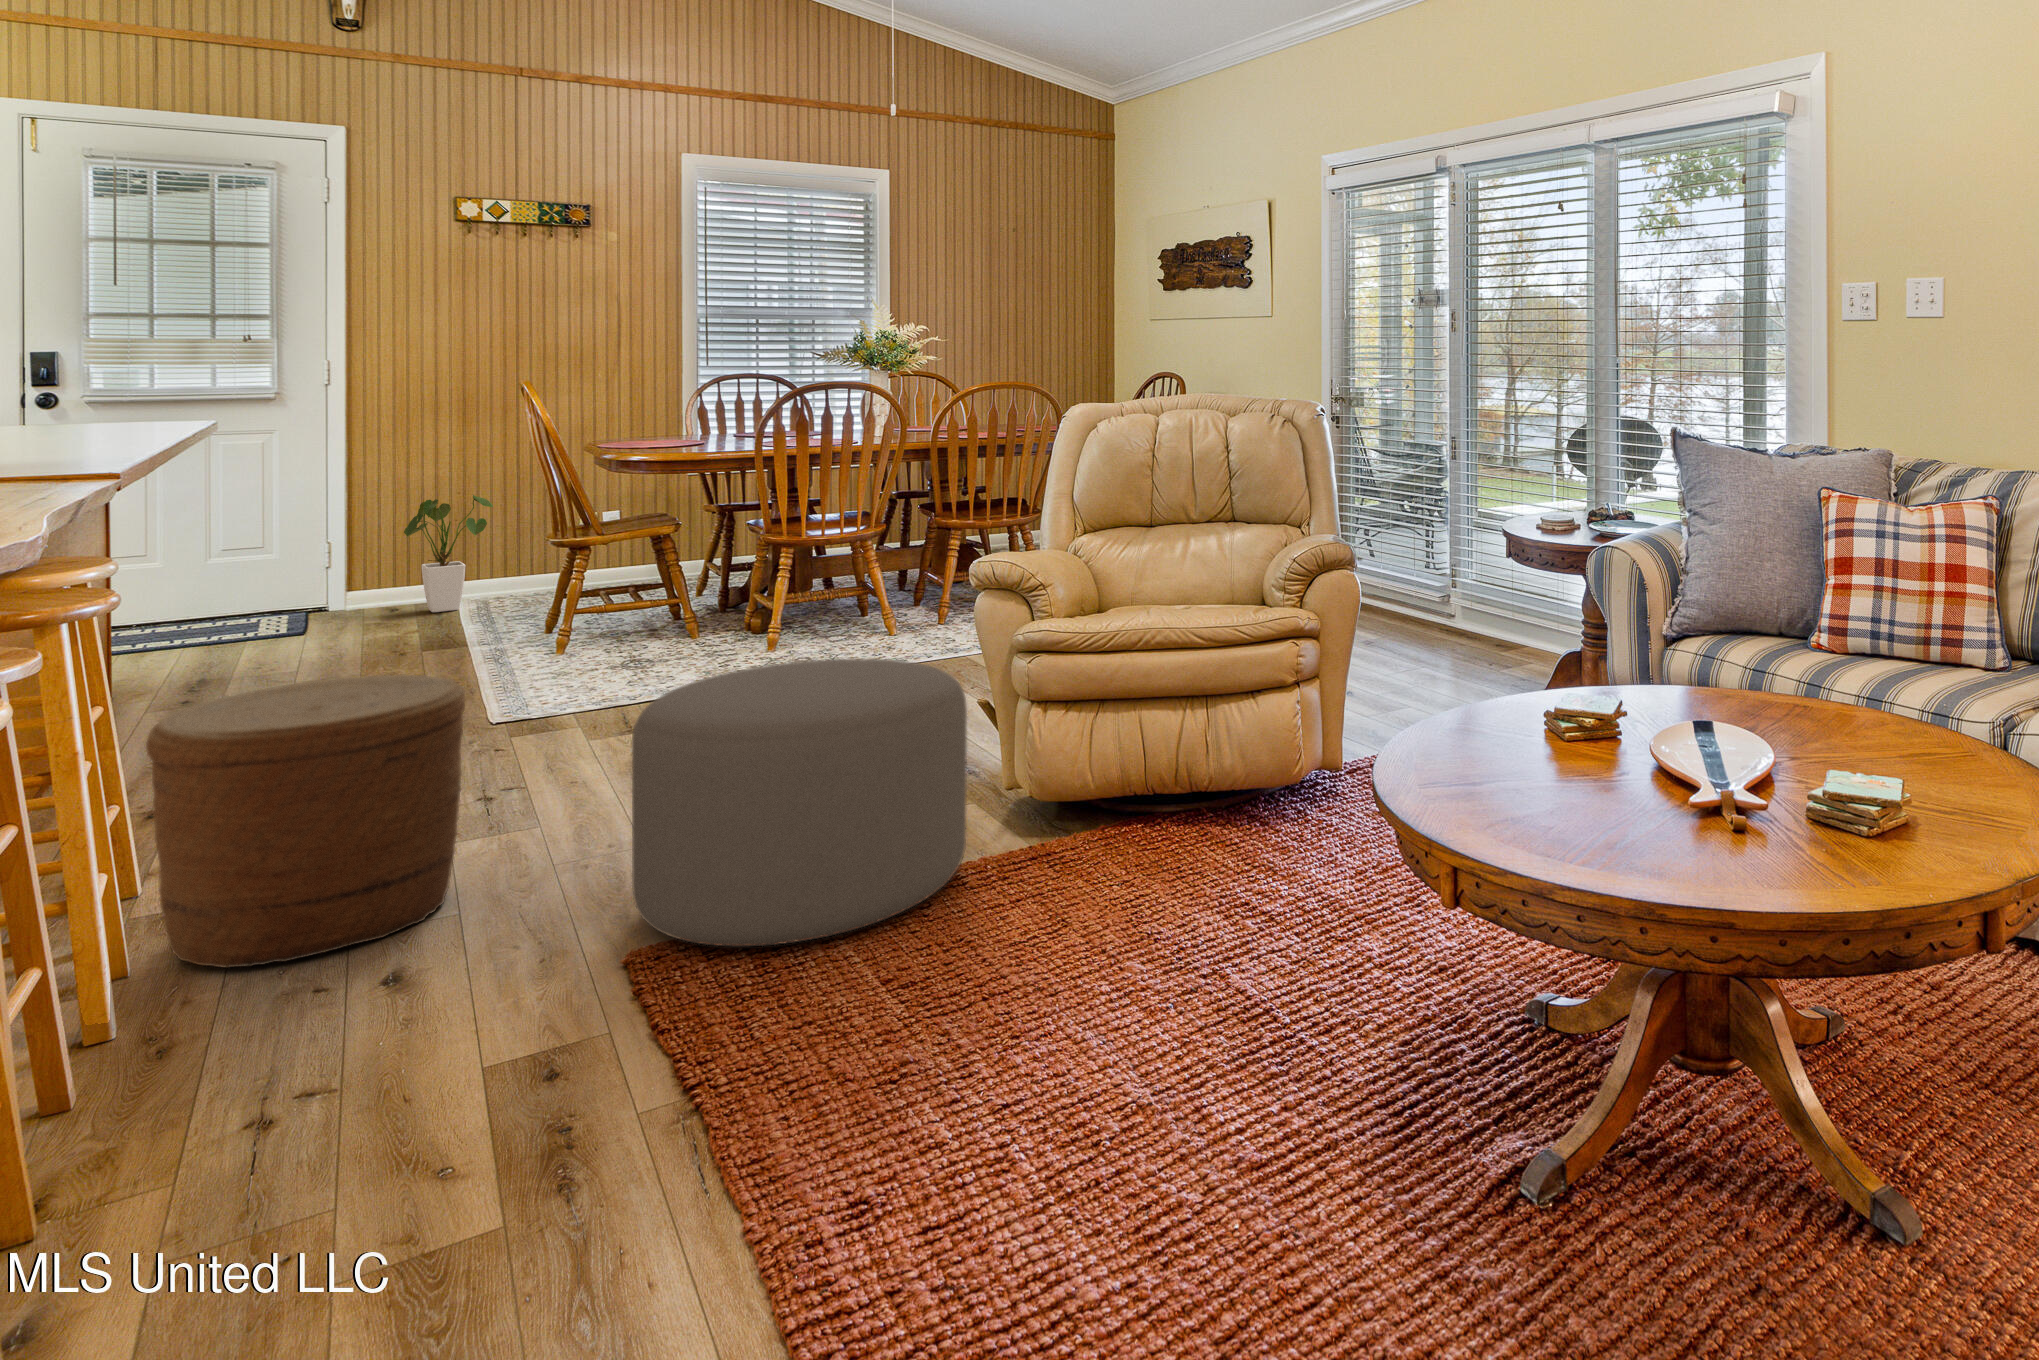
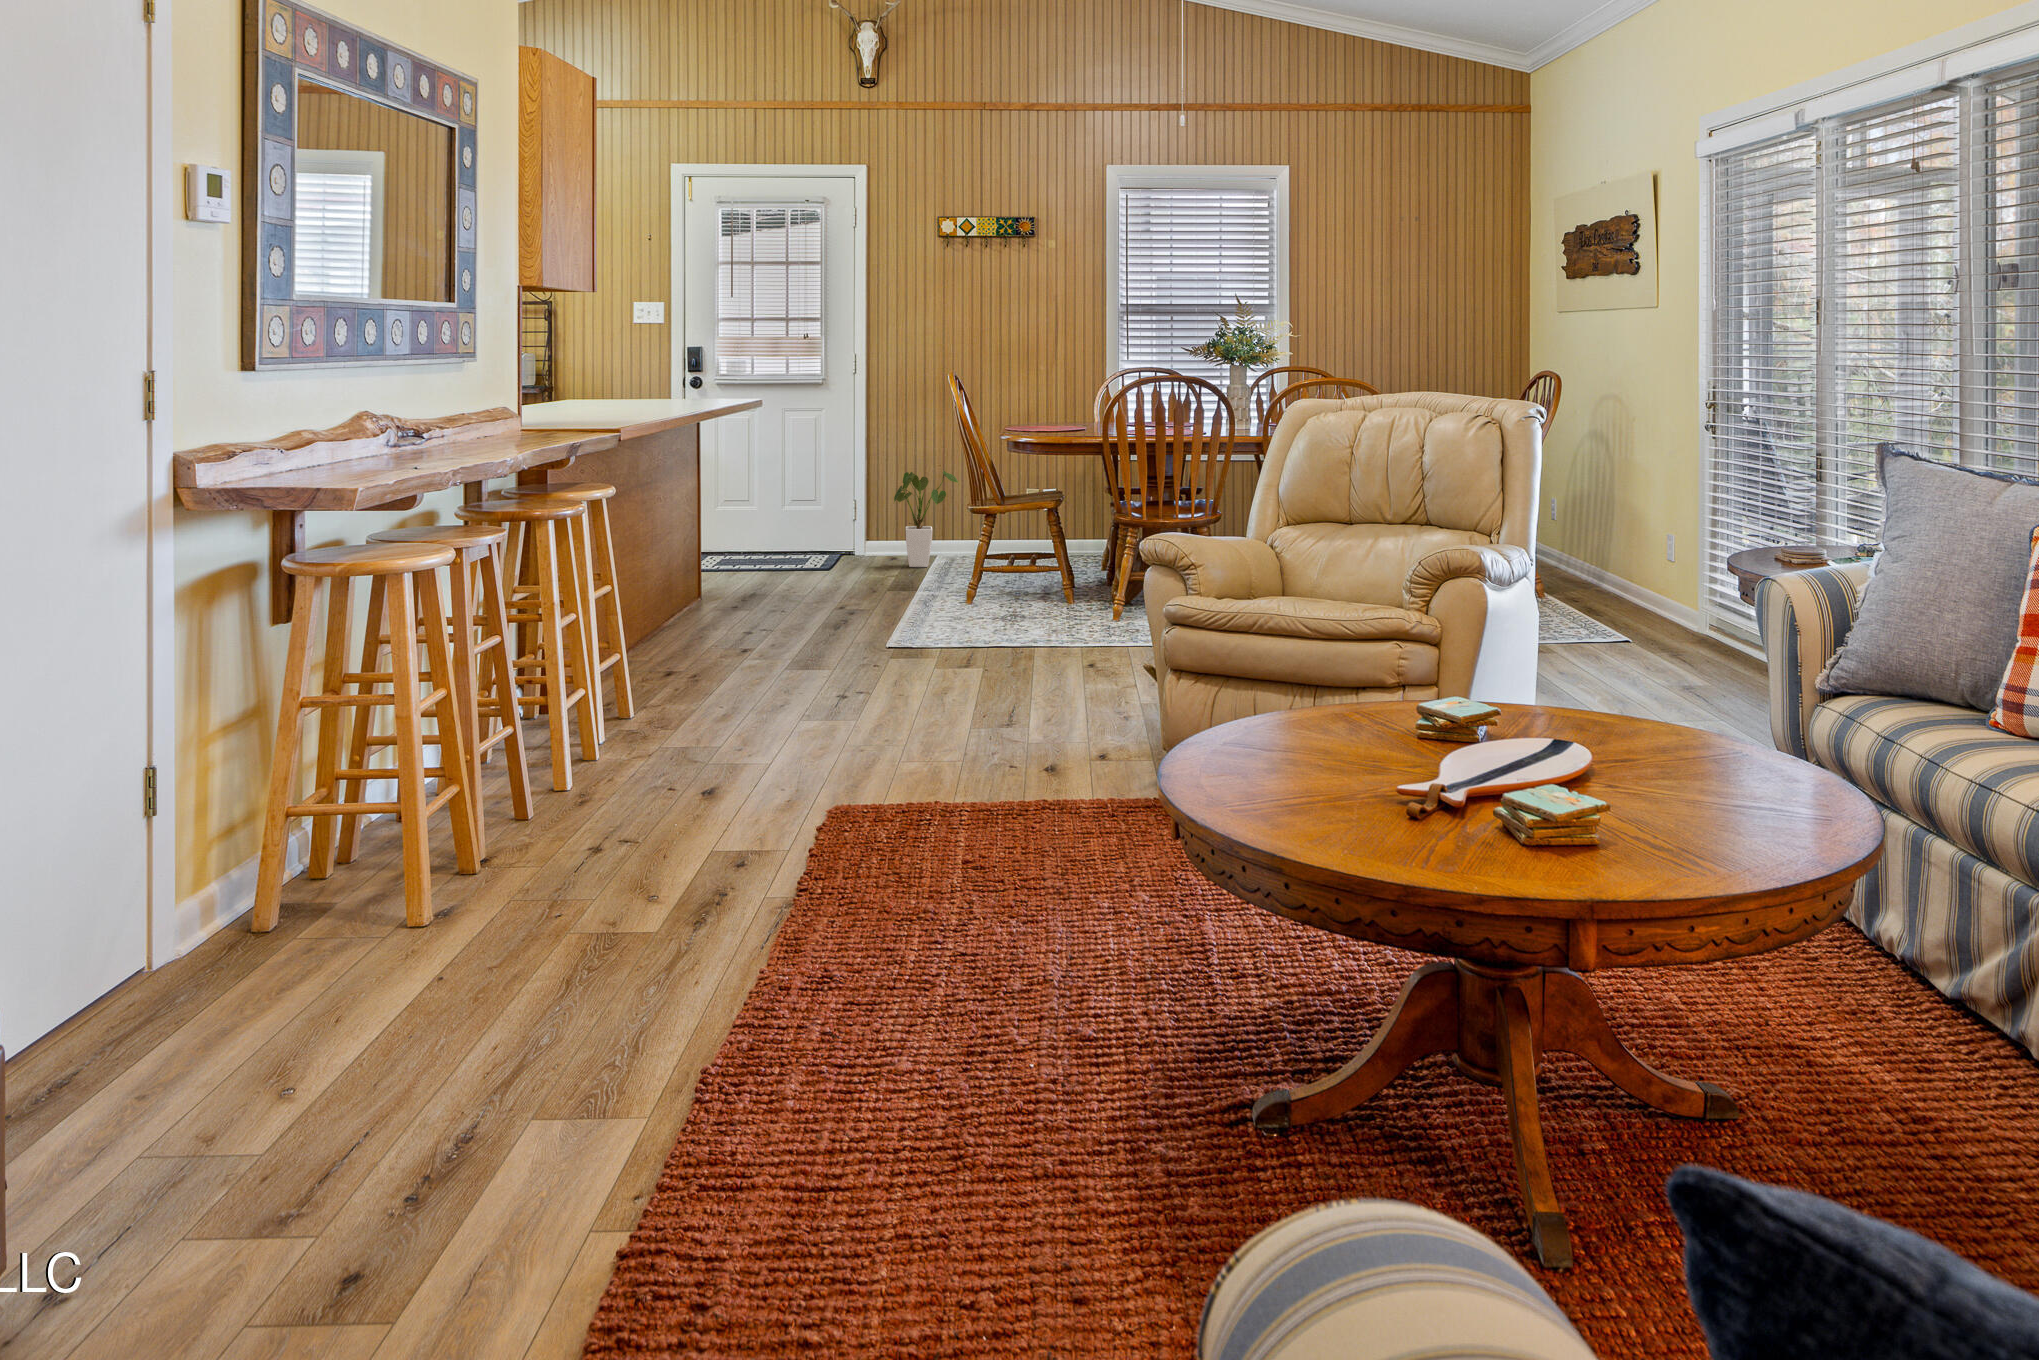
ottoman: present [632,658,967,946] -> none [847,609,1097,826]
woven basket: present [146,675,465,968] -> none [610,584,785,770]

